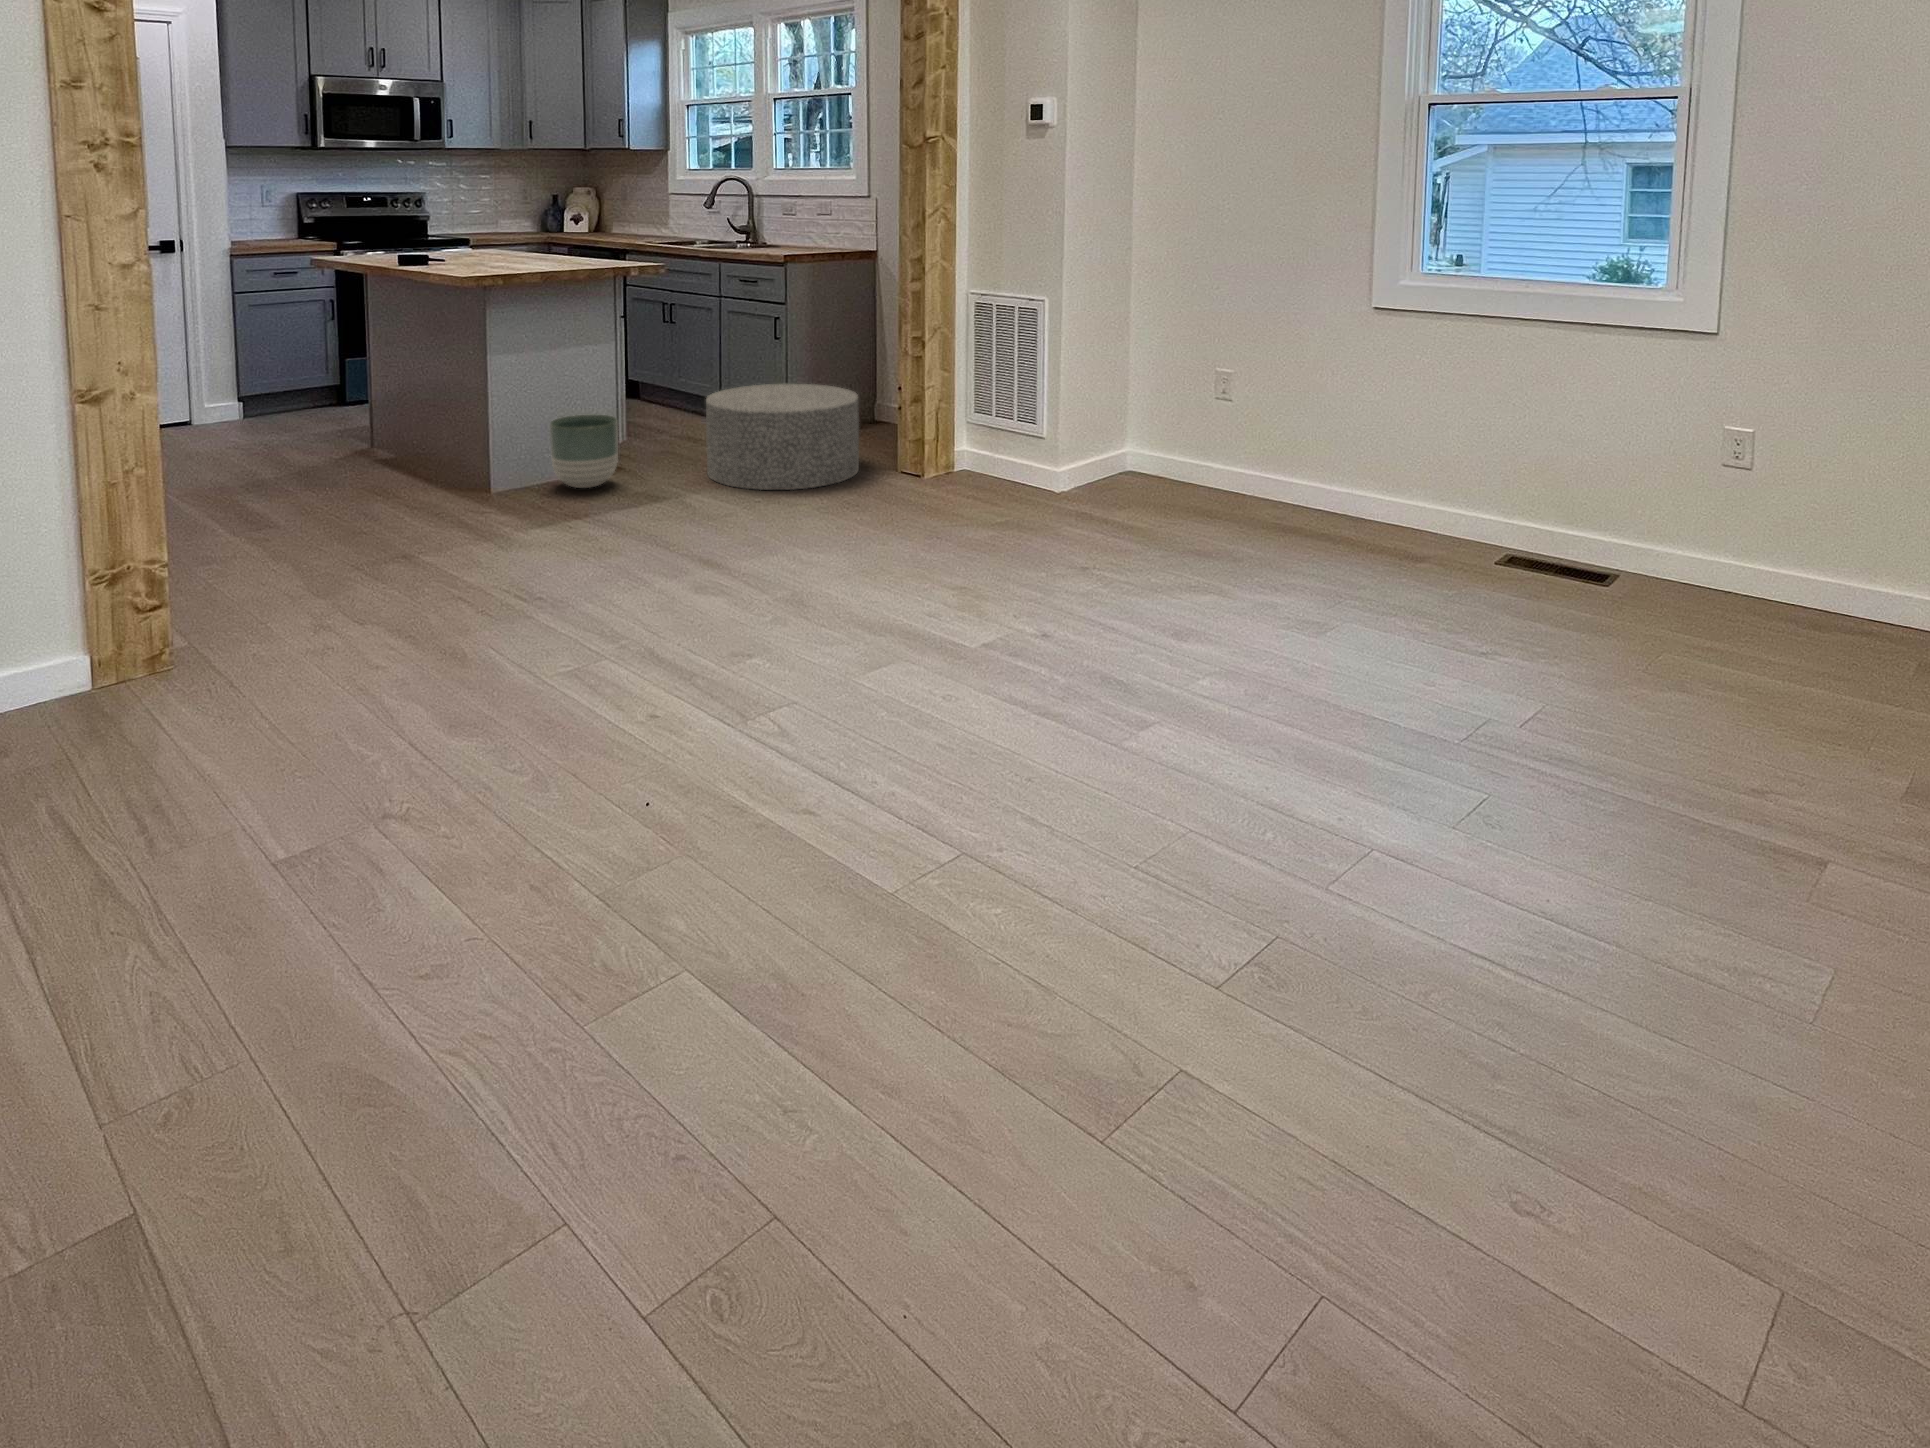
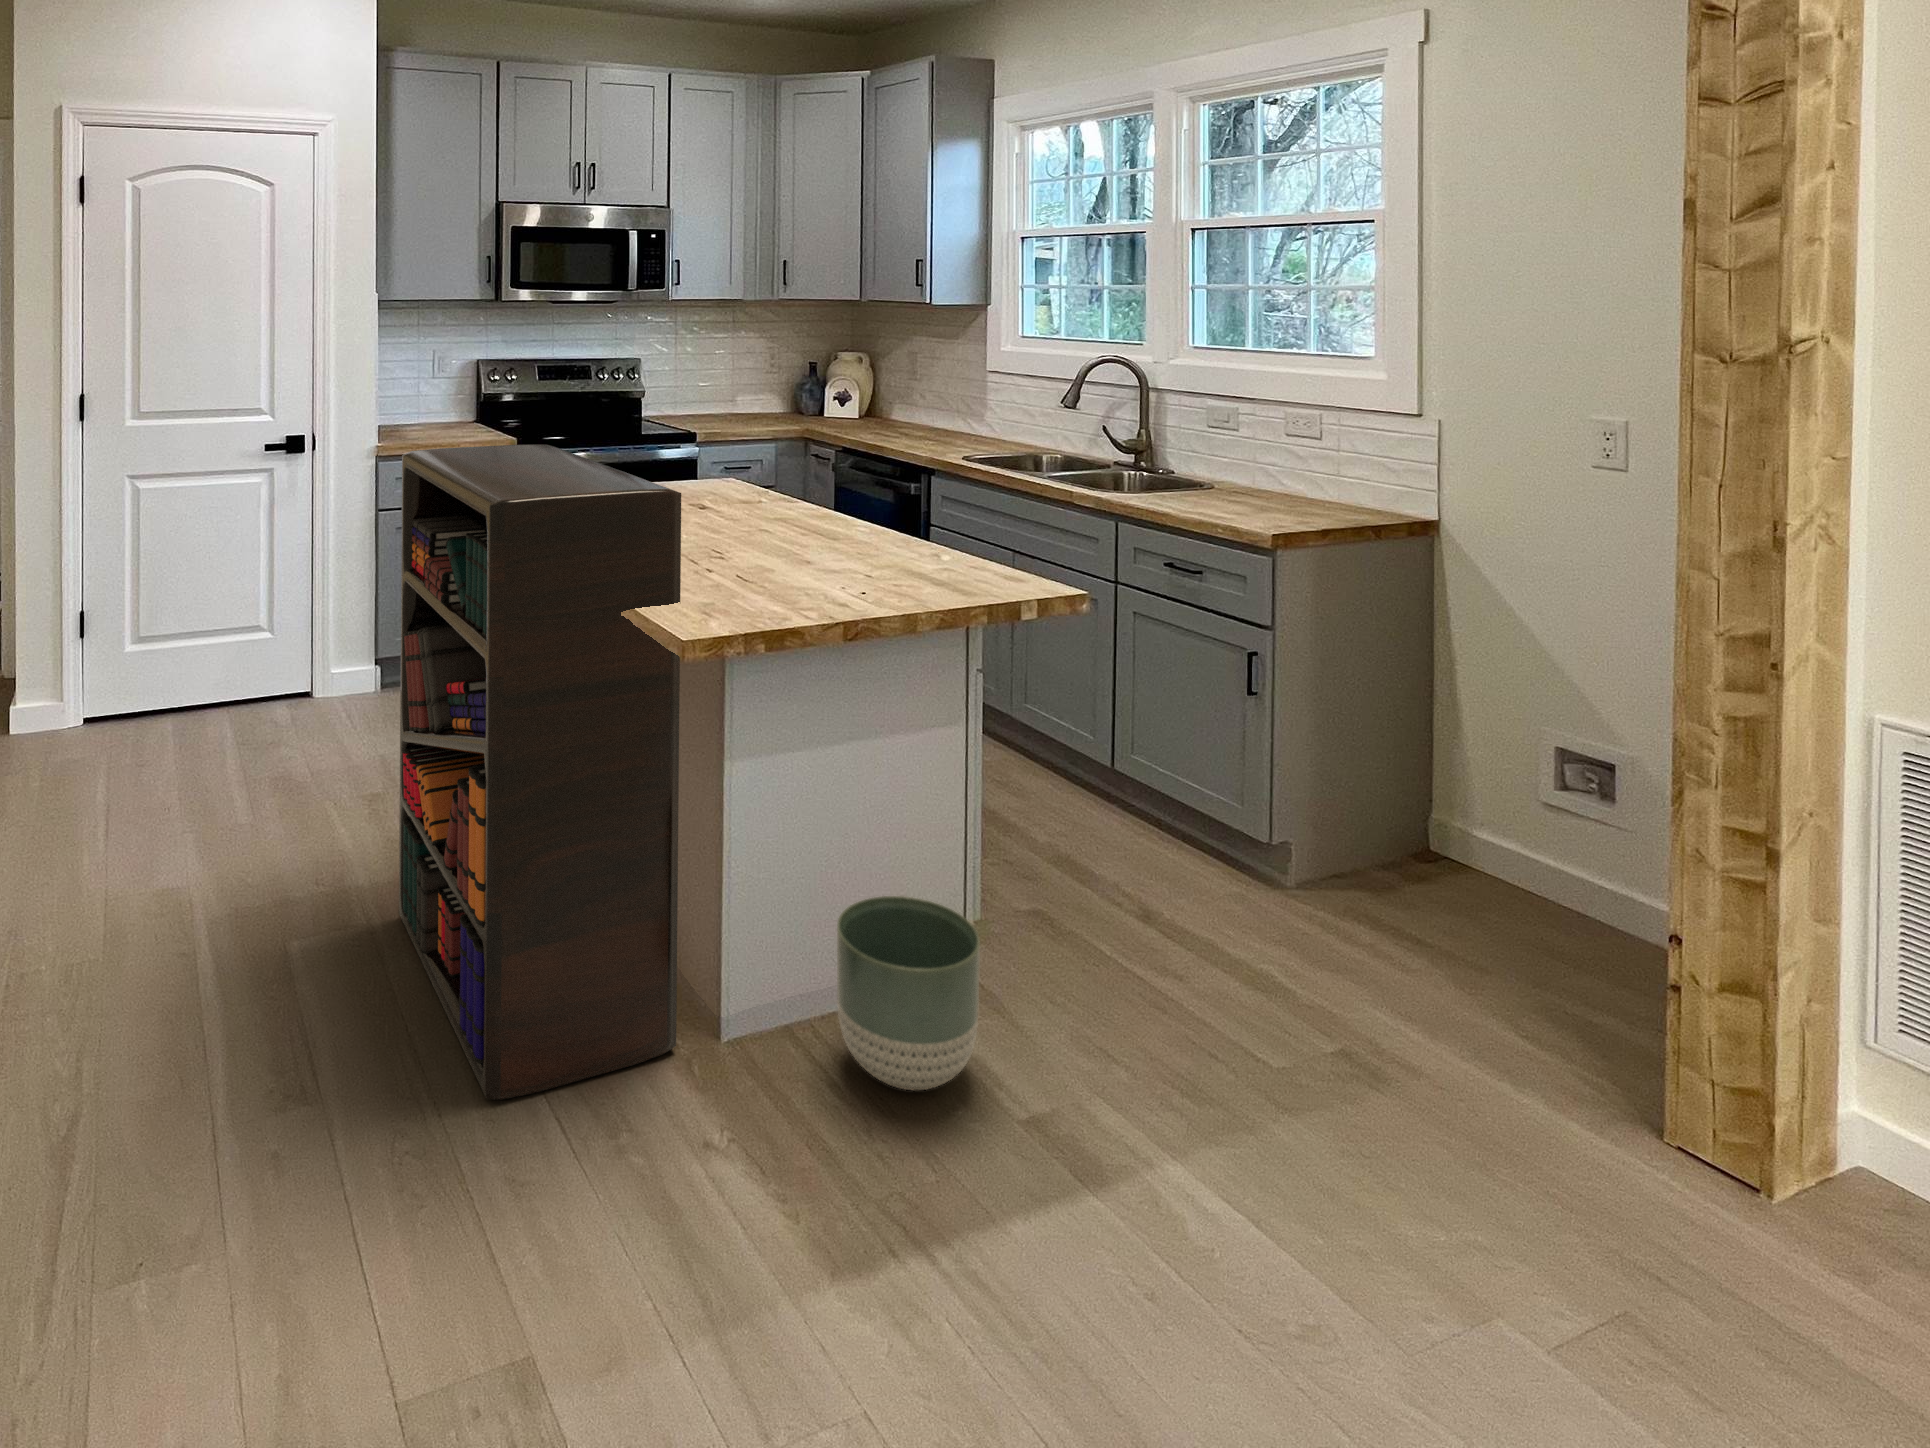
bookshelf: none [290,215,472,511] -> present [399,444,681,1100]
ottoman: present [706,384,859,490] -> none [1166,844,1579,1233]

